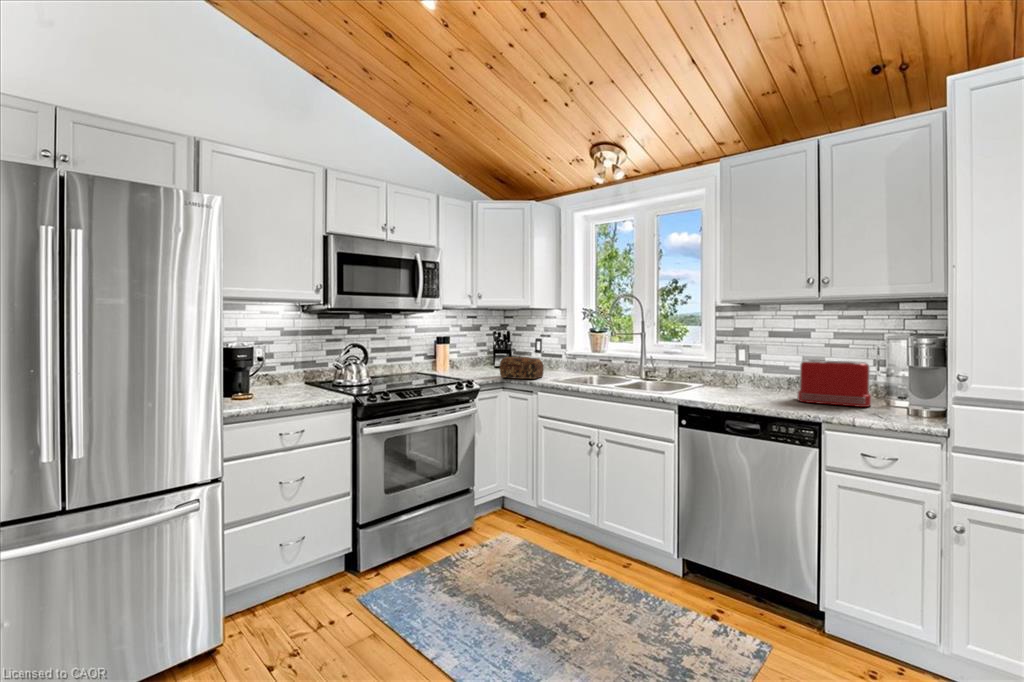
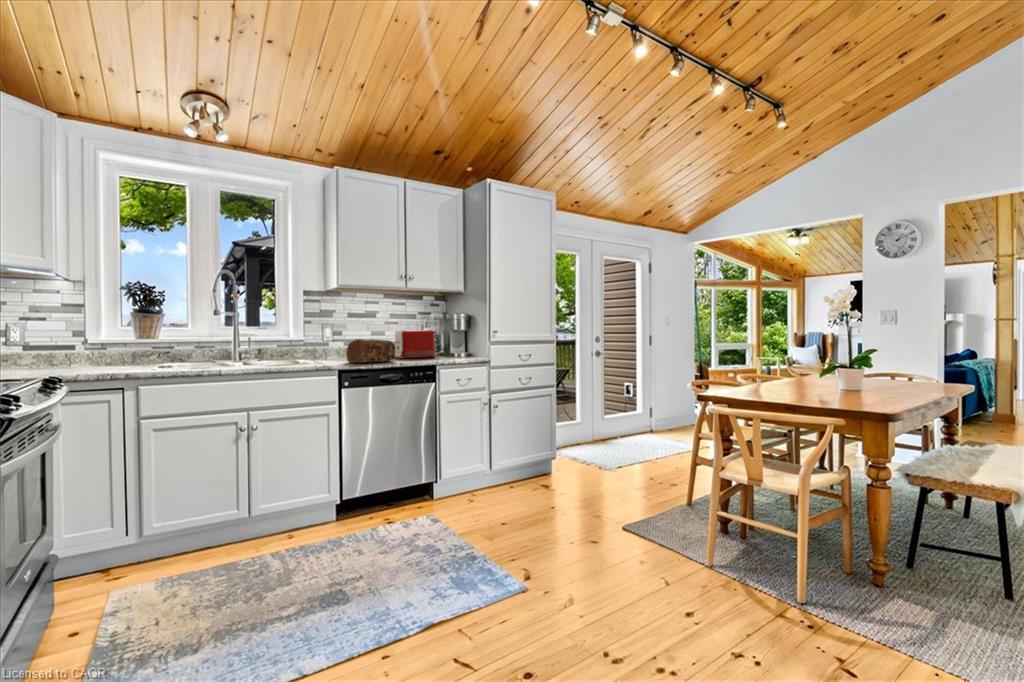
bread loaf: present [499,357,544,379] -> present [346,339,395,363]

